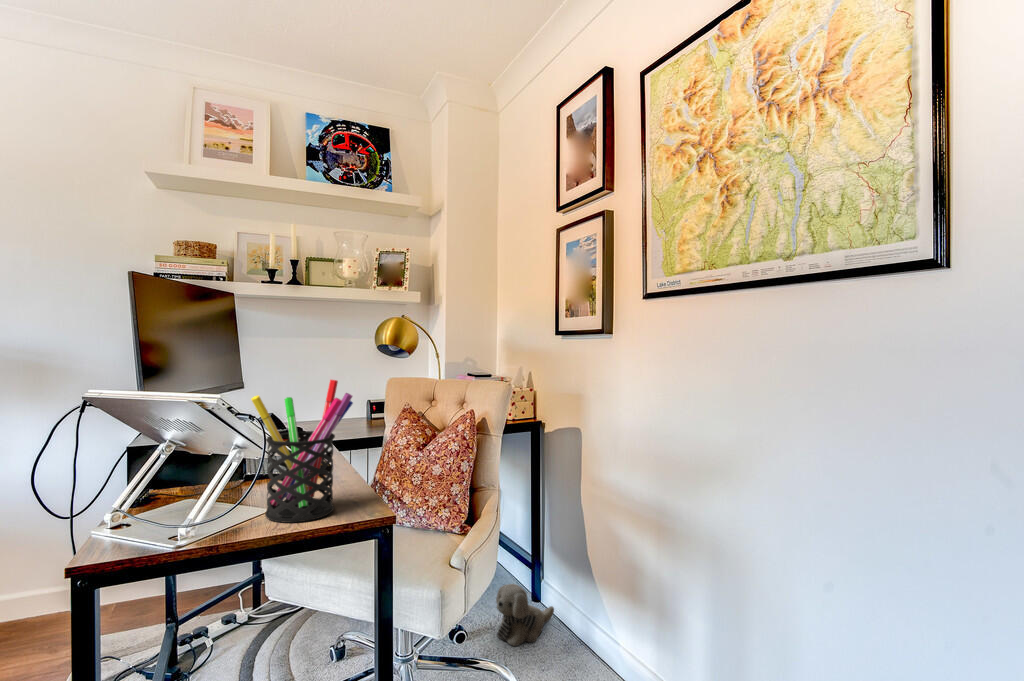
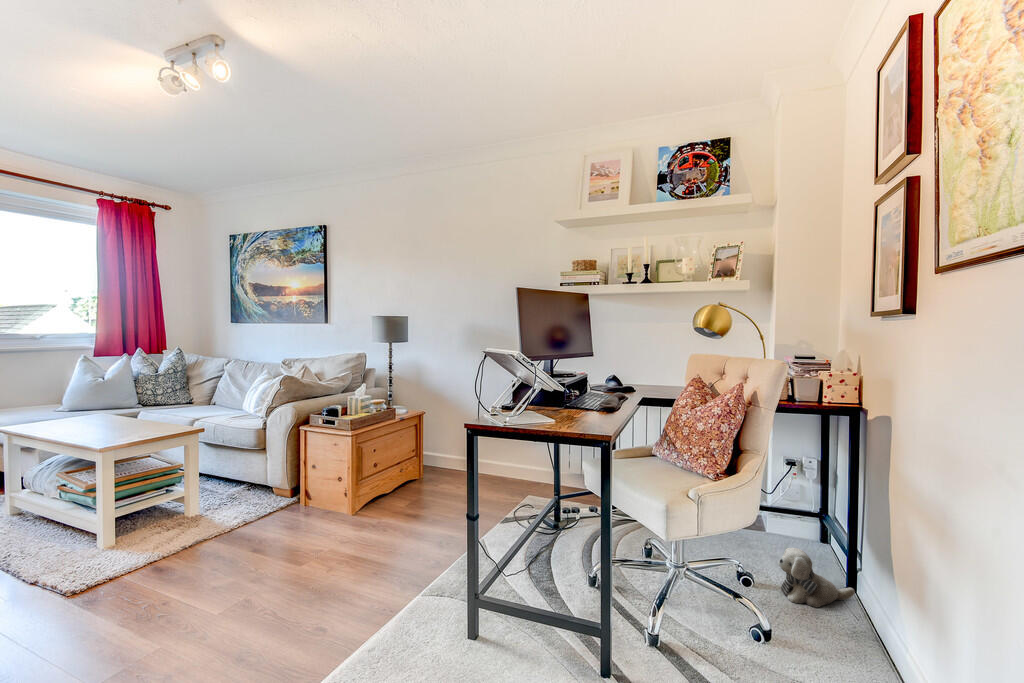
pen holder: present [251,380,353,523] -> none [536,349,589,429]

